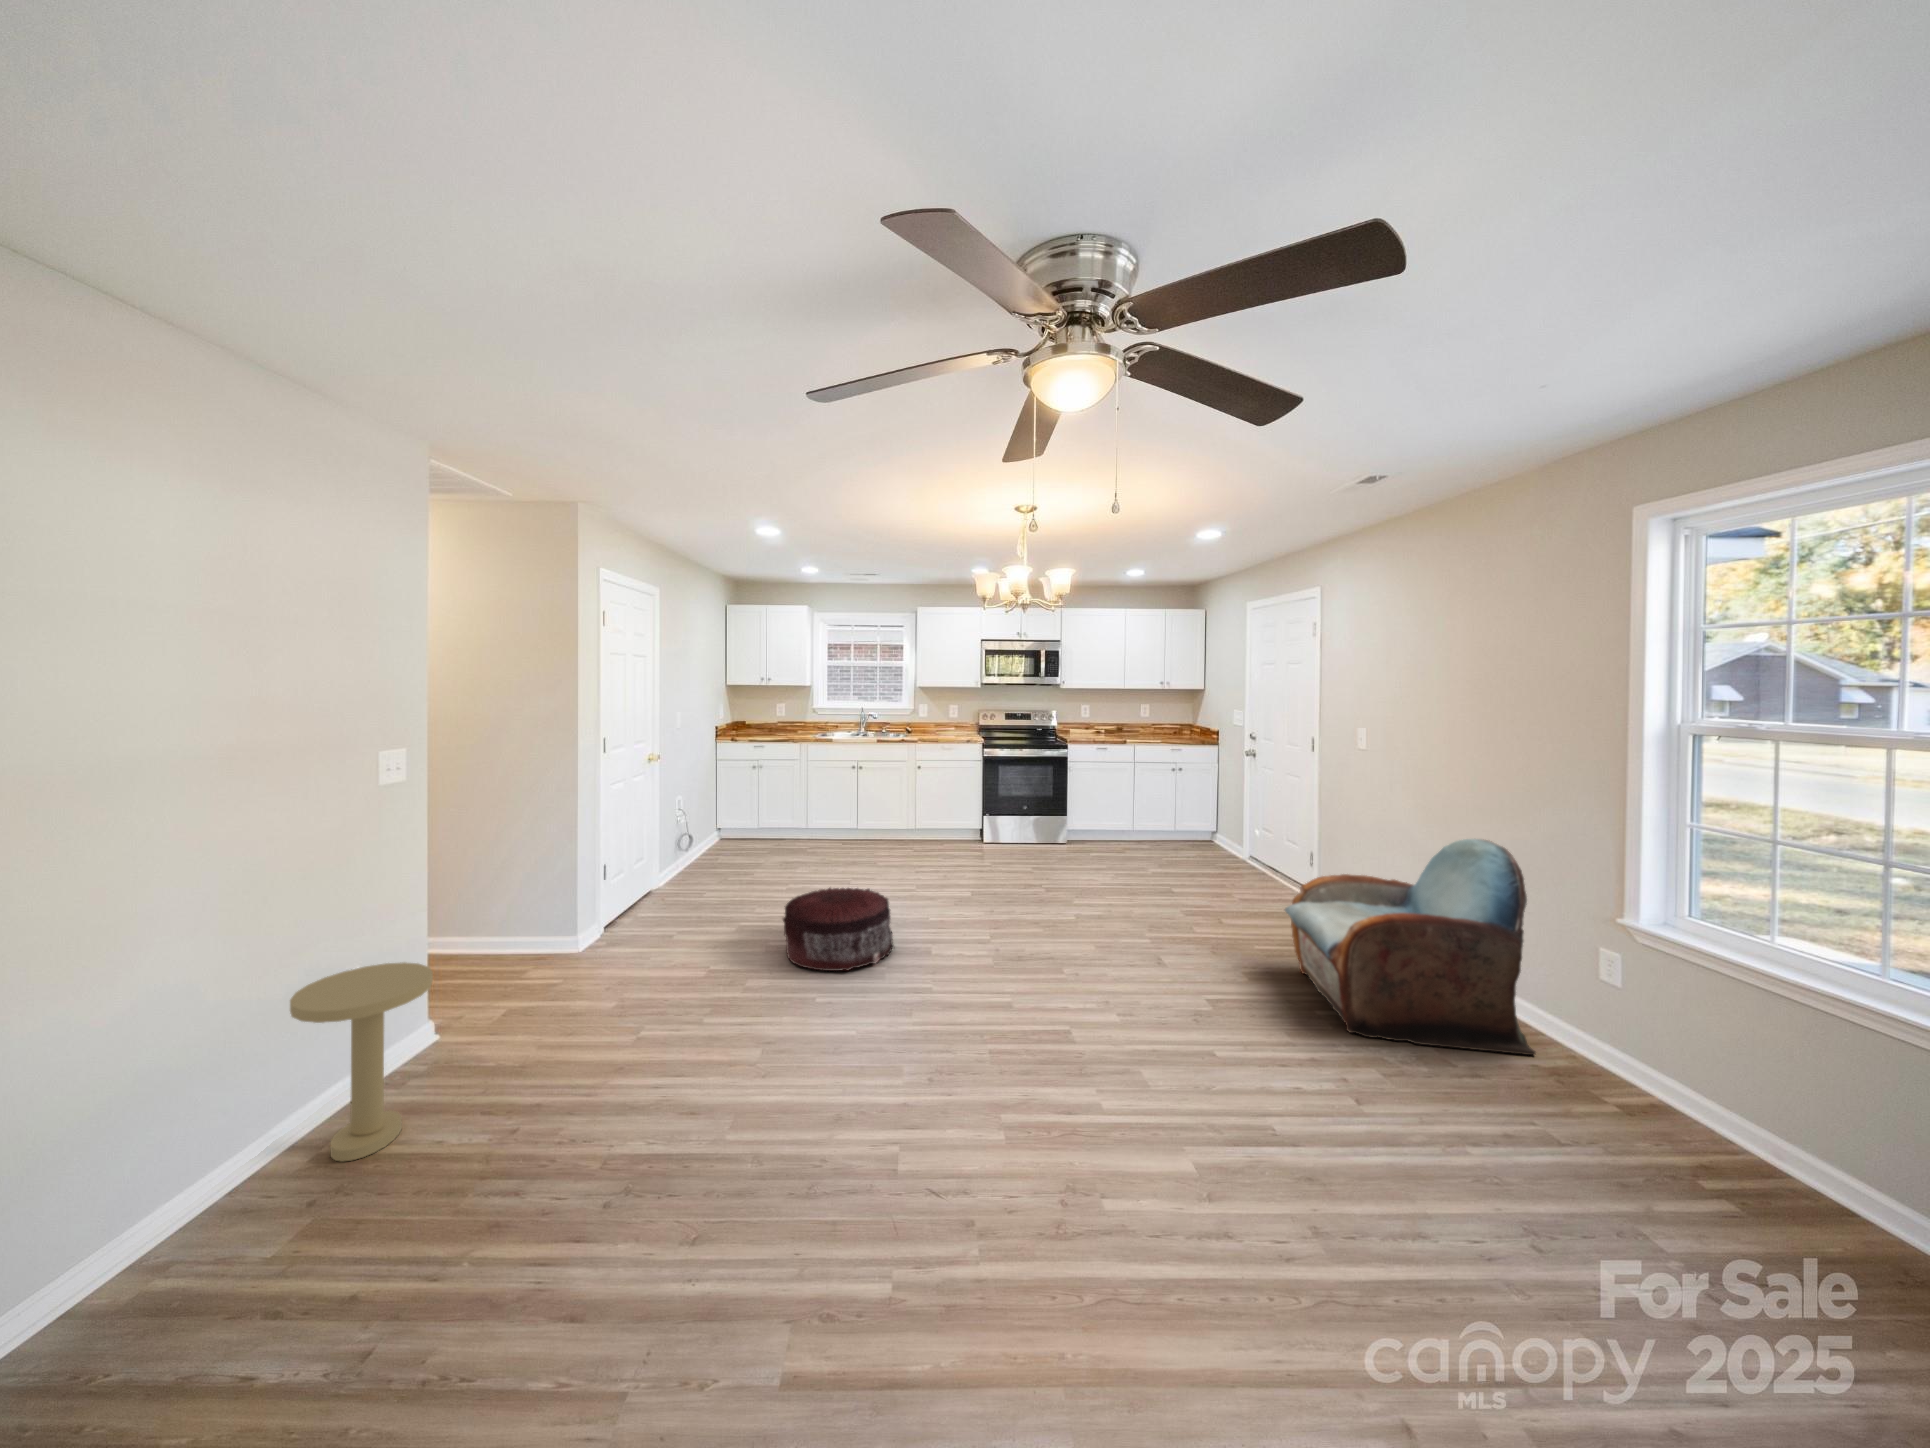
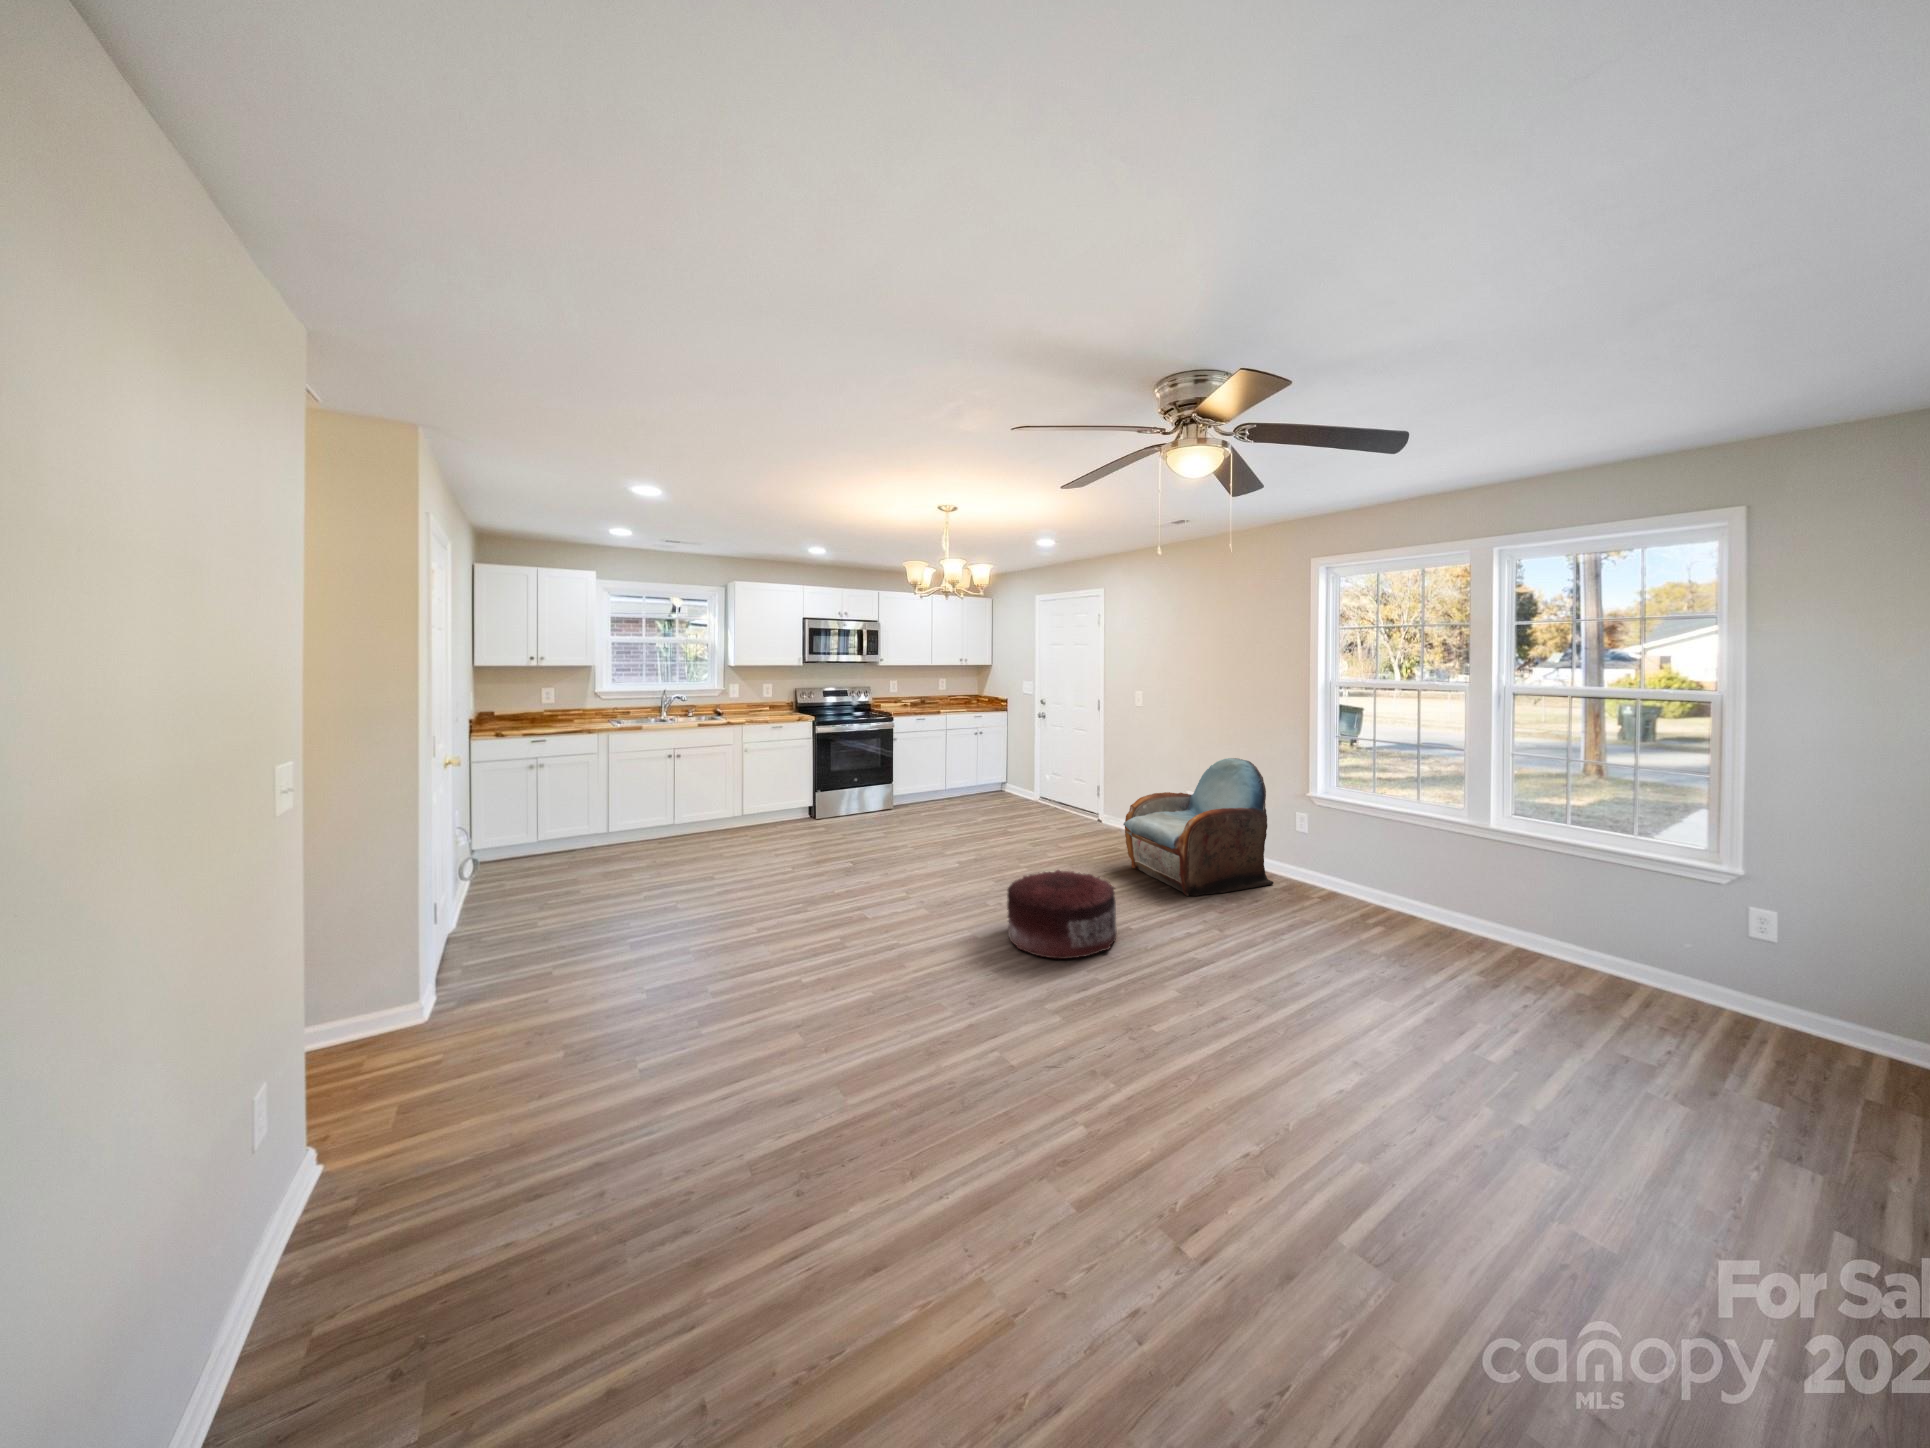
pouf: present [783,888,894,971] -> present [1007,870,1117,959]
side table: present [290,962,433,1161] -> none [249,1037,468,1330]

